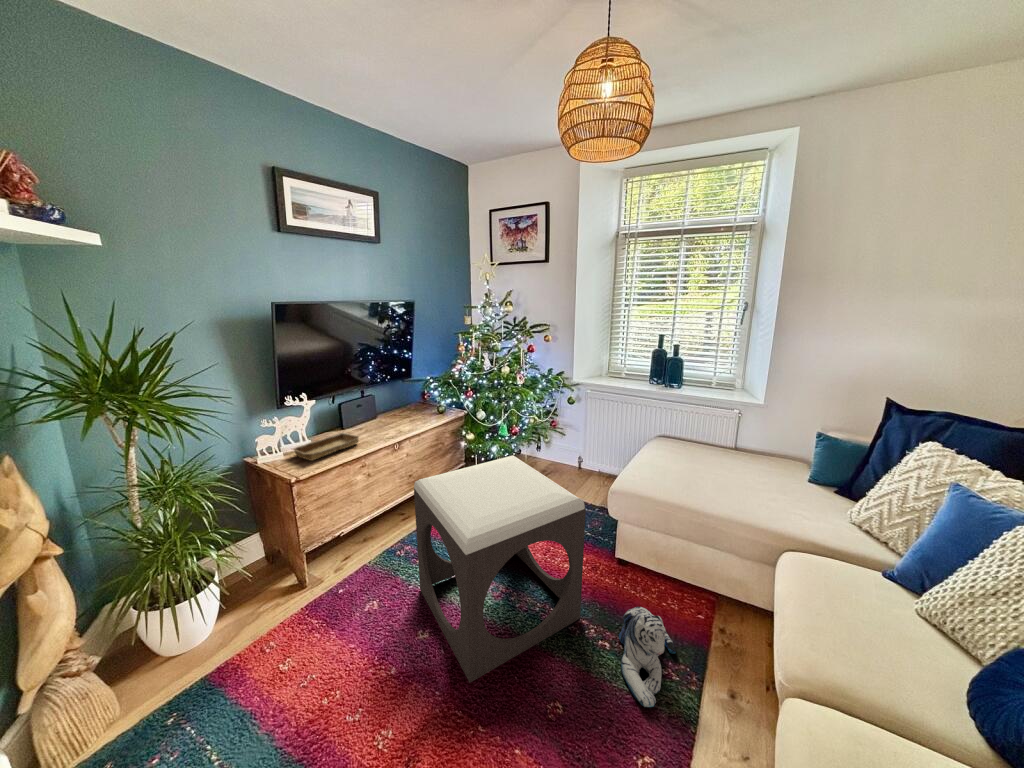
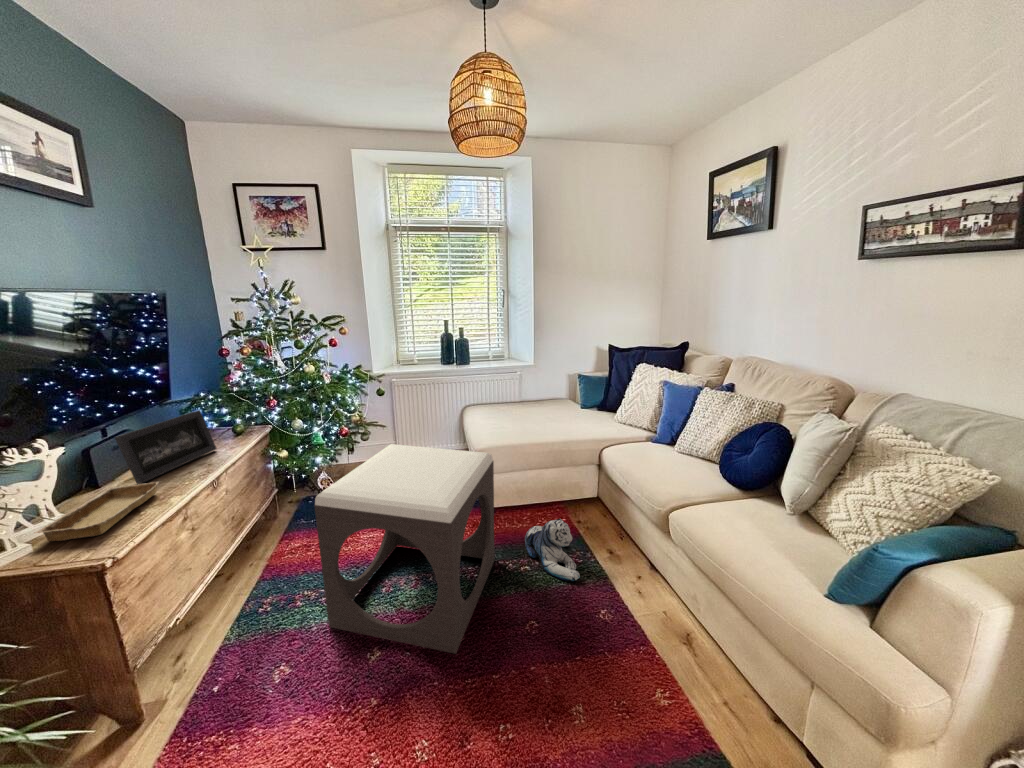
picture frame: none [354,391,417,434] -> present [115,410,216,485]

